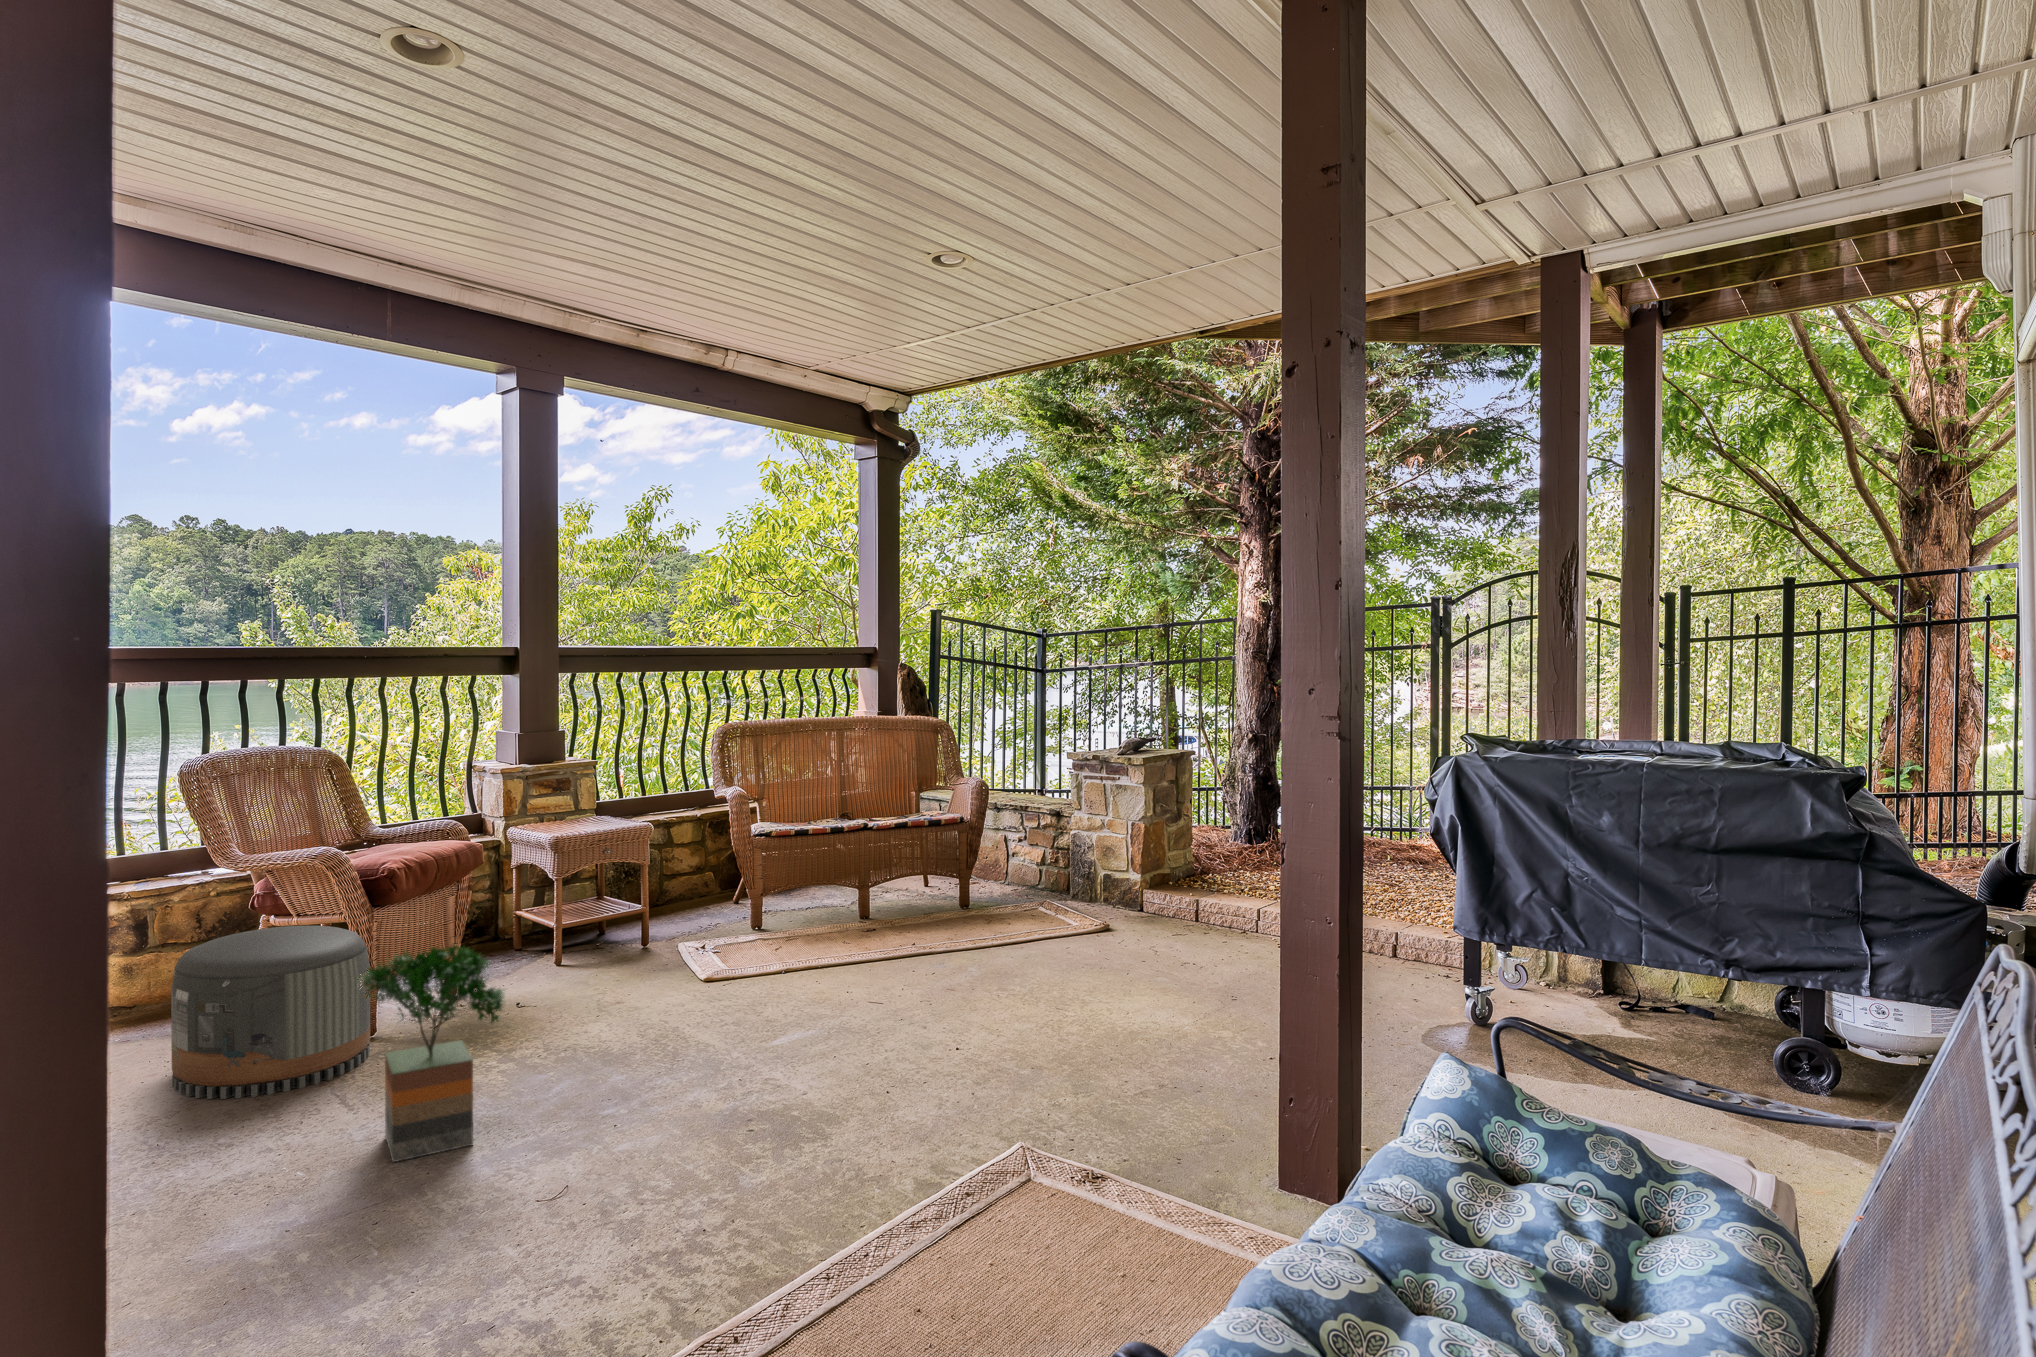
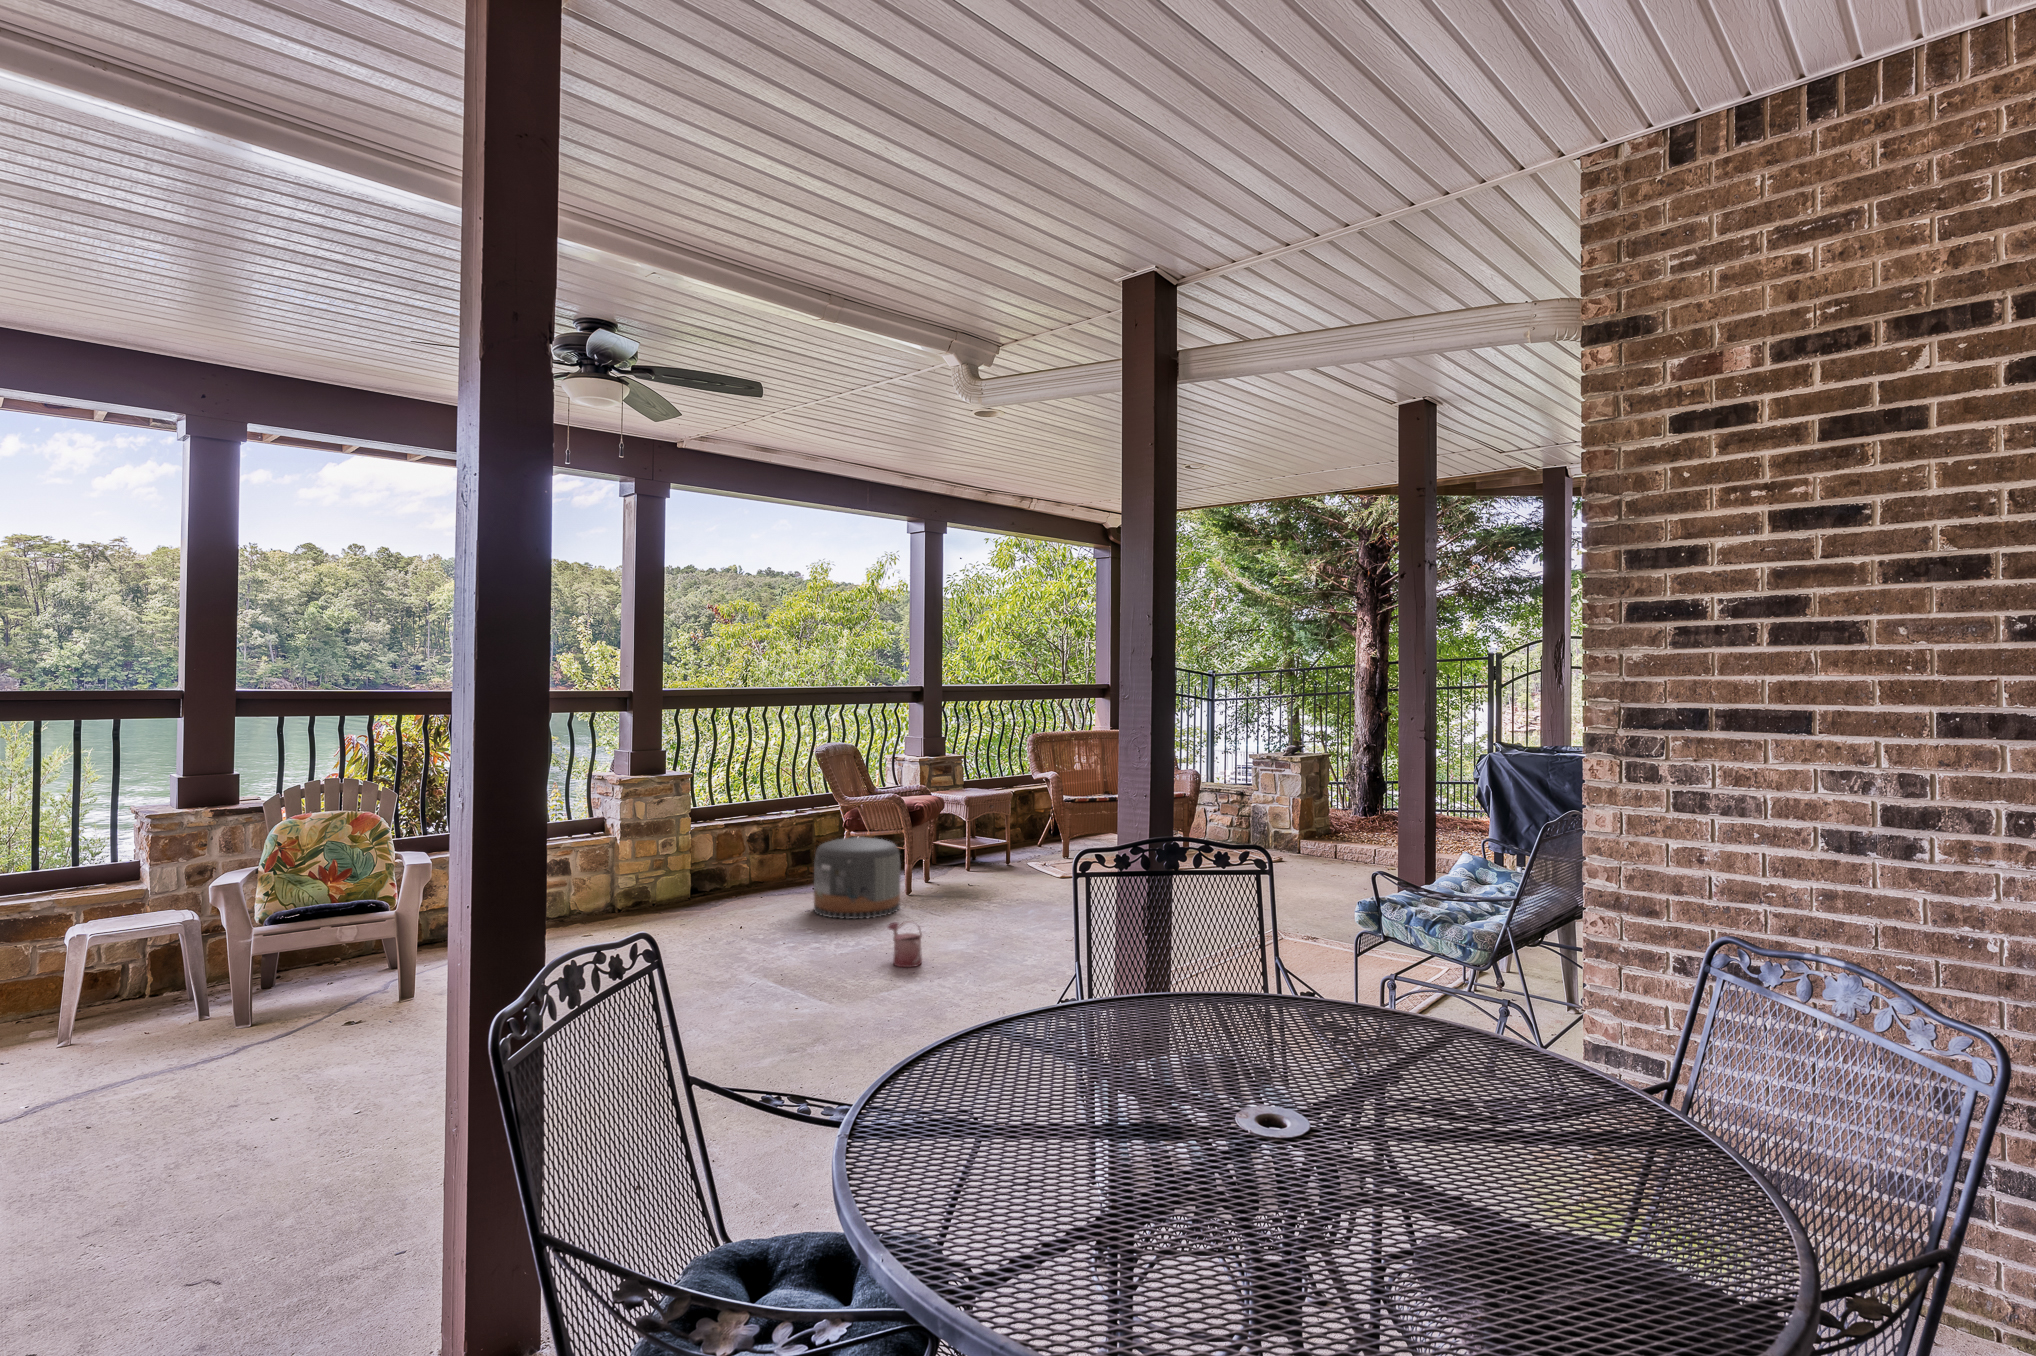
potted tree: present [360,945,504,1162] -> none [936,841,1006,942]
watering can: none [164,1144,252,1262] -> present [888,921,922,967]

